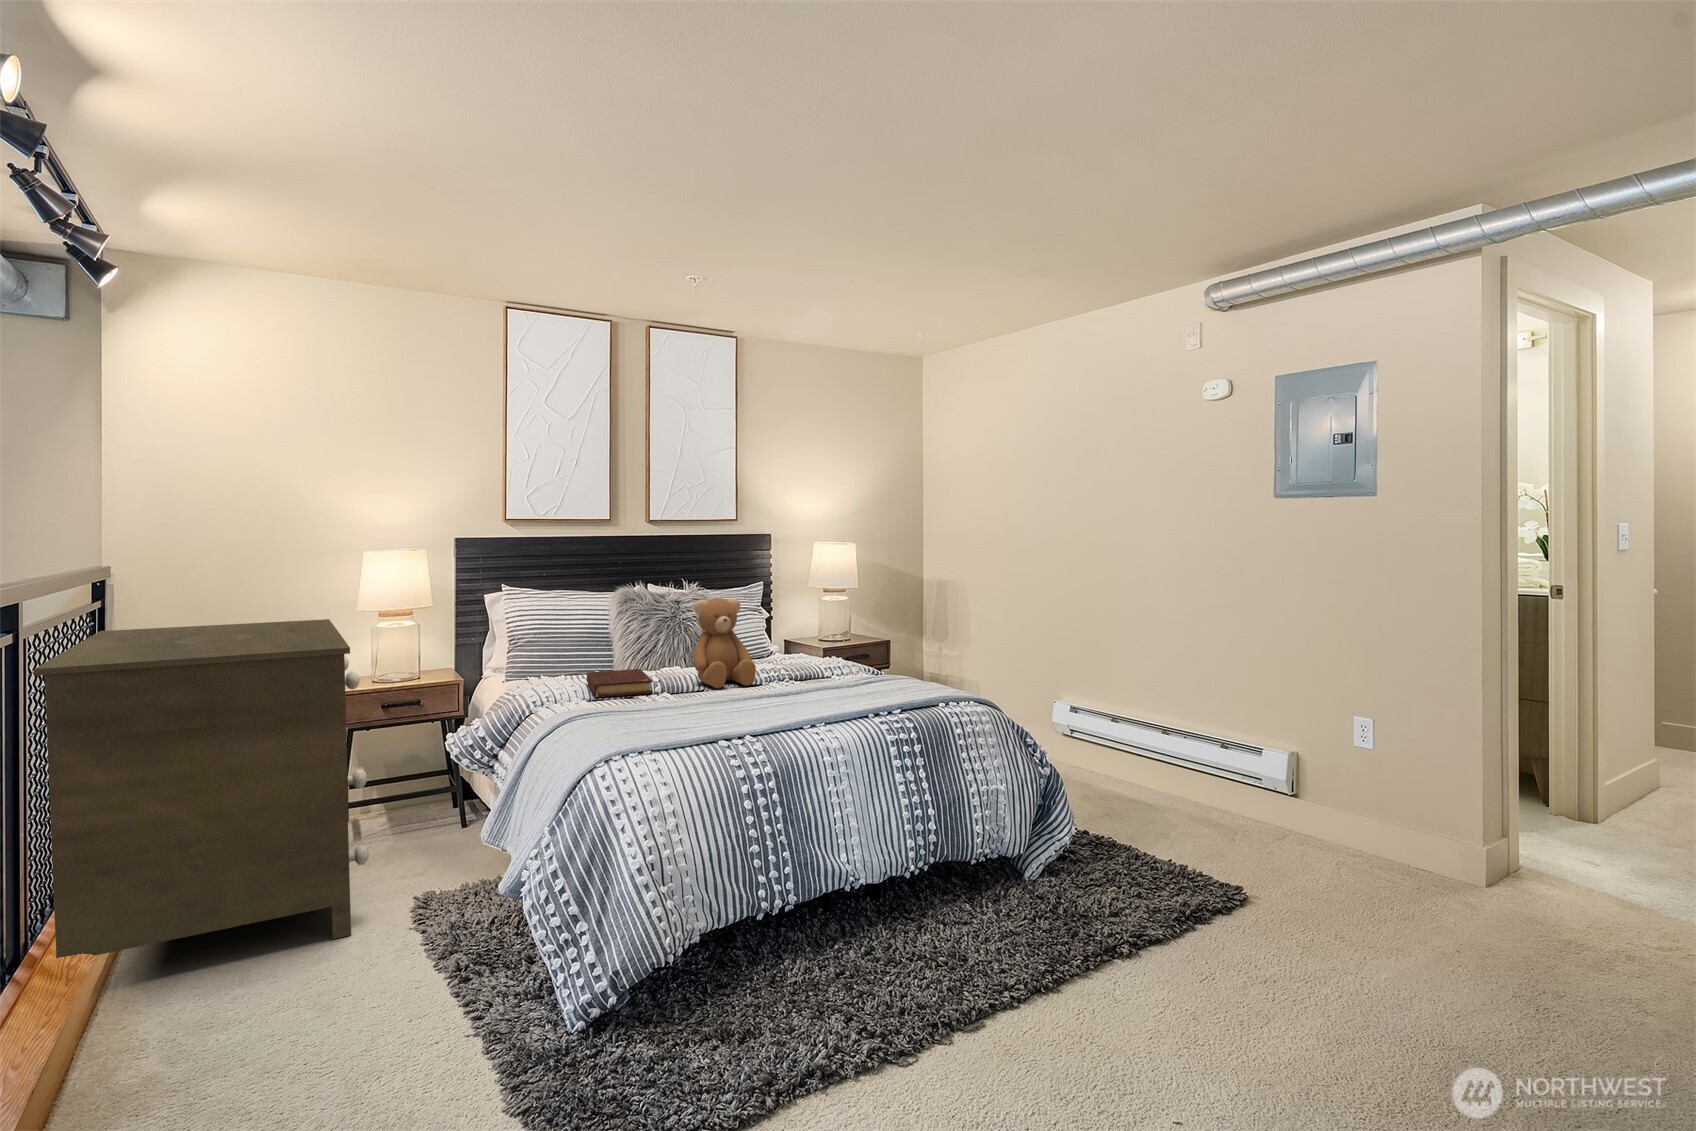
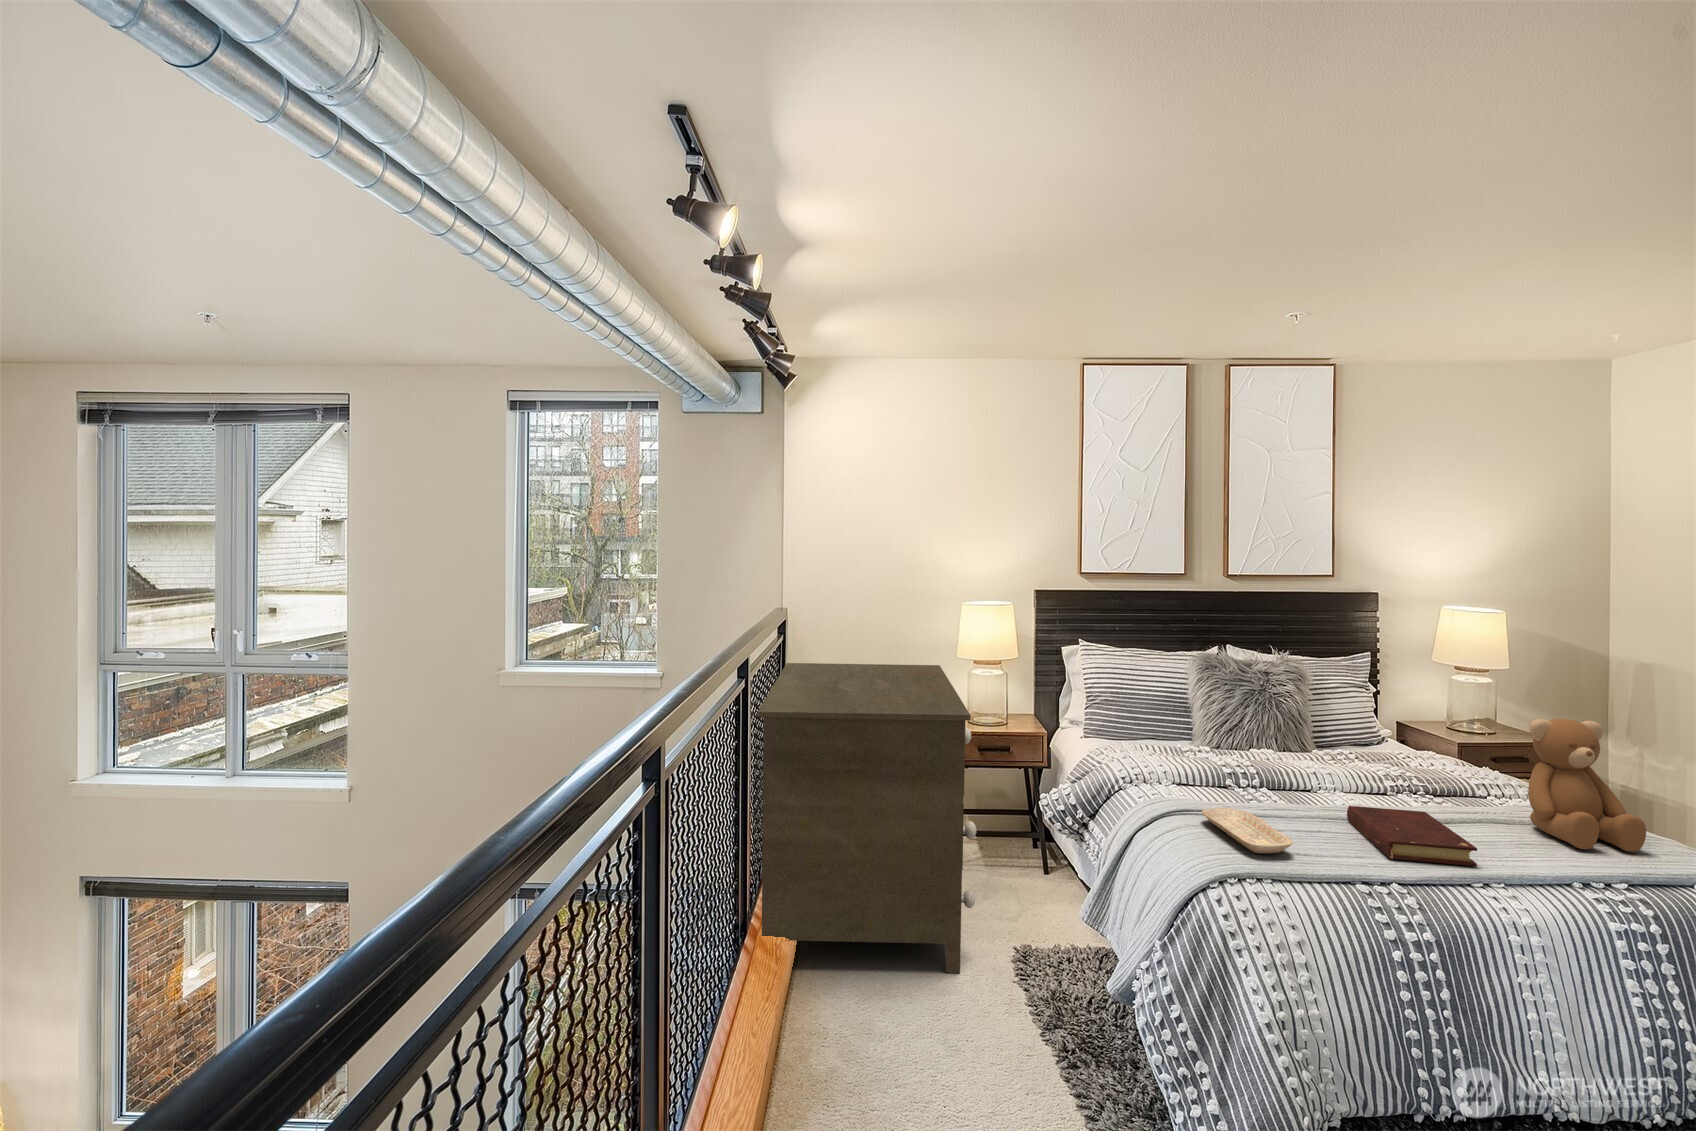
teddy bear: present [693,598,756,688] -> present [1528,718,1646,852]
book: present [587,669,653,697] -> present [1347,806,1477,866]
tray: none [598,707,670,734] -> present [1202,808,1293,853]

